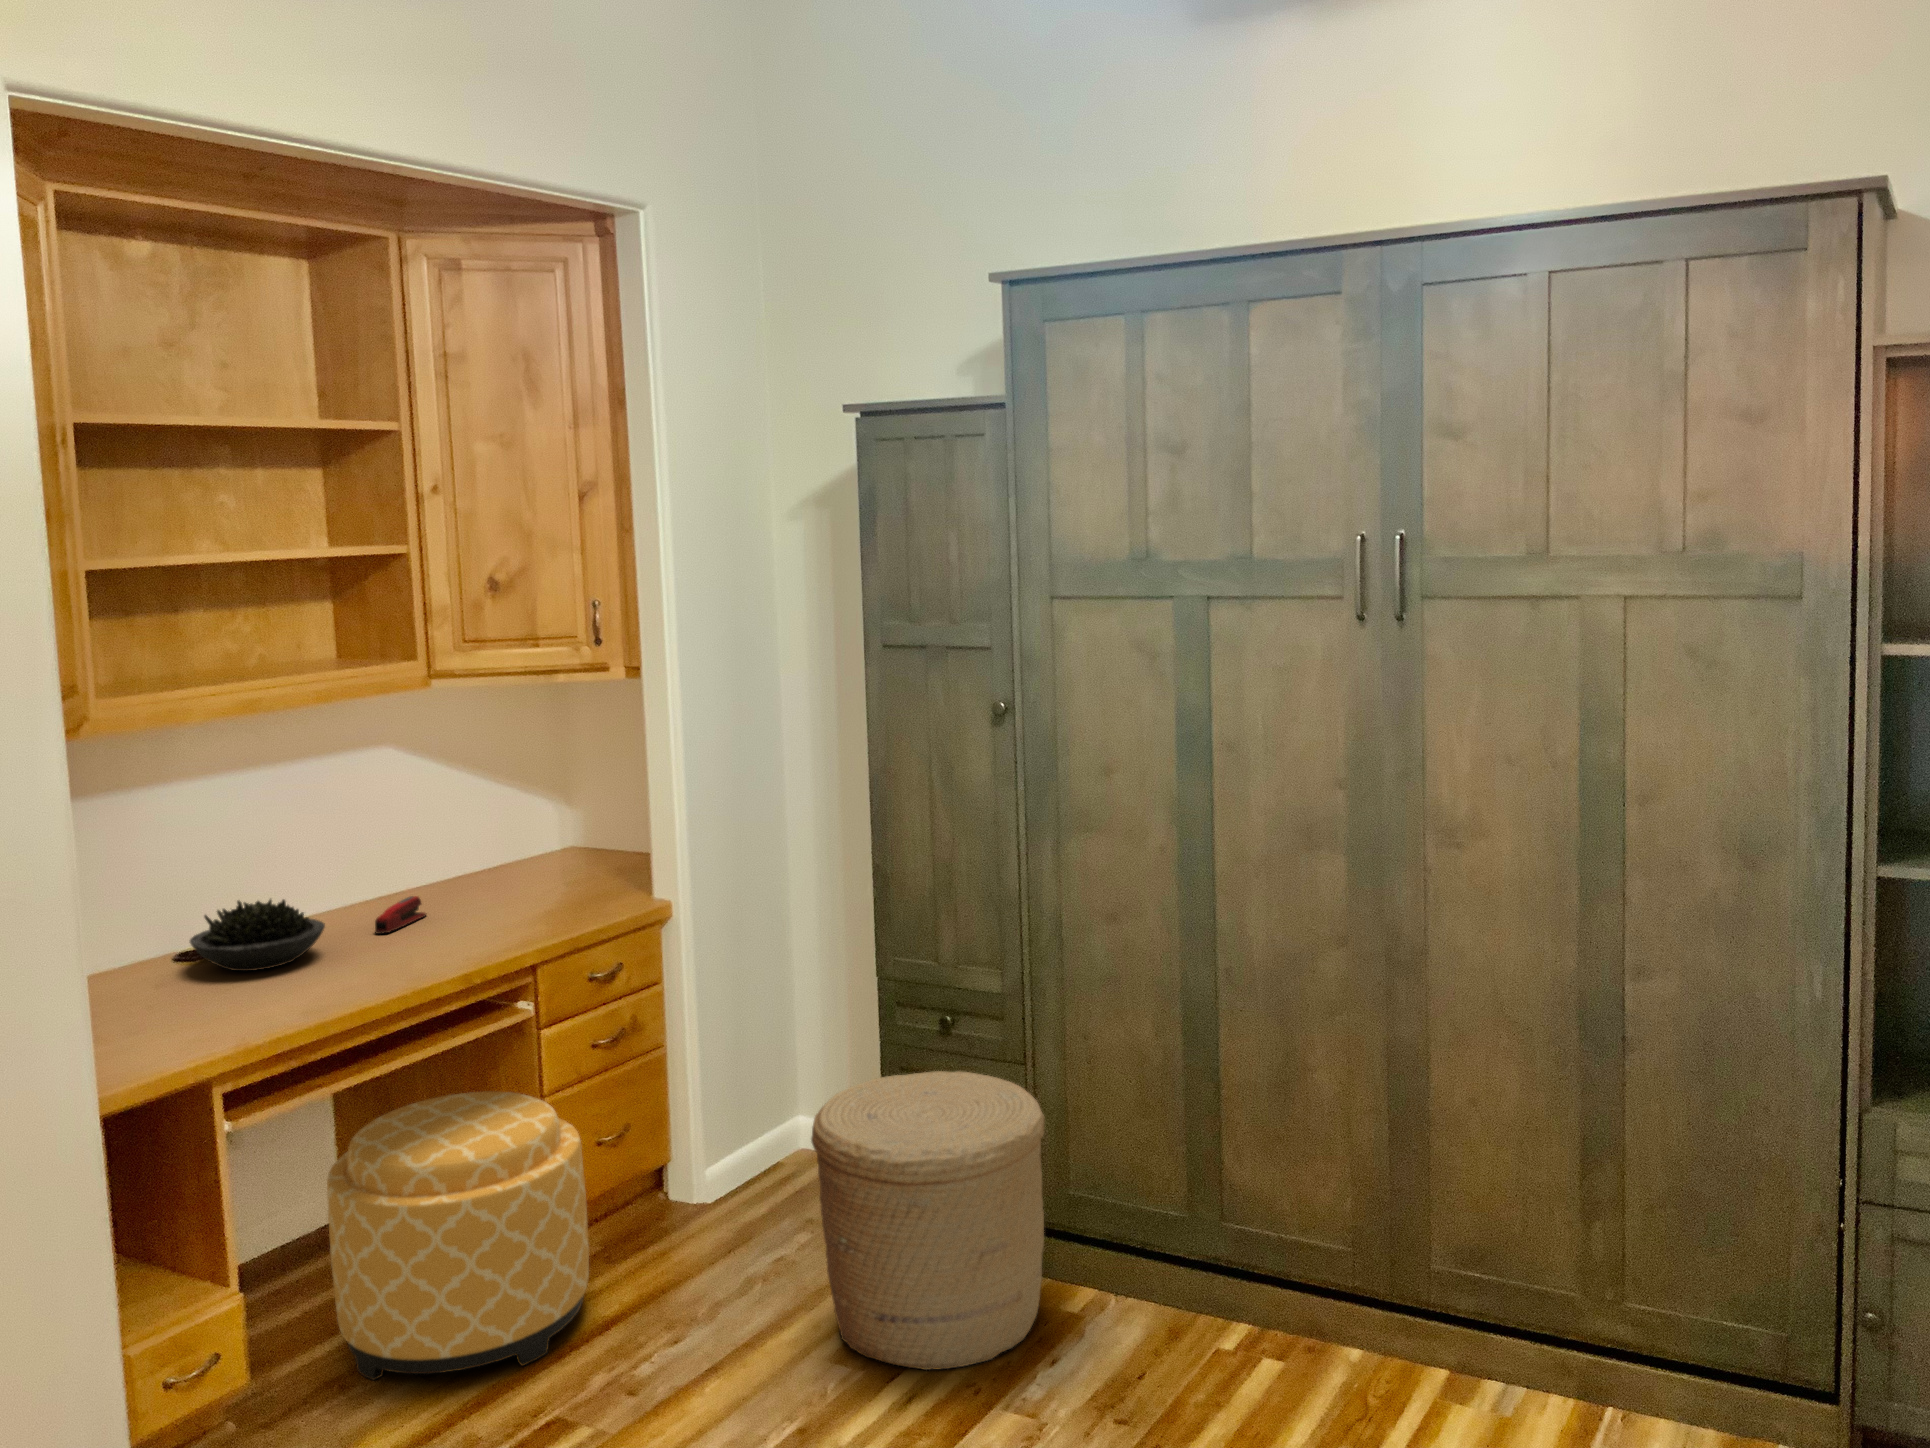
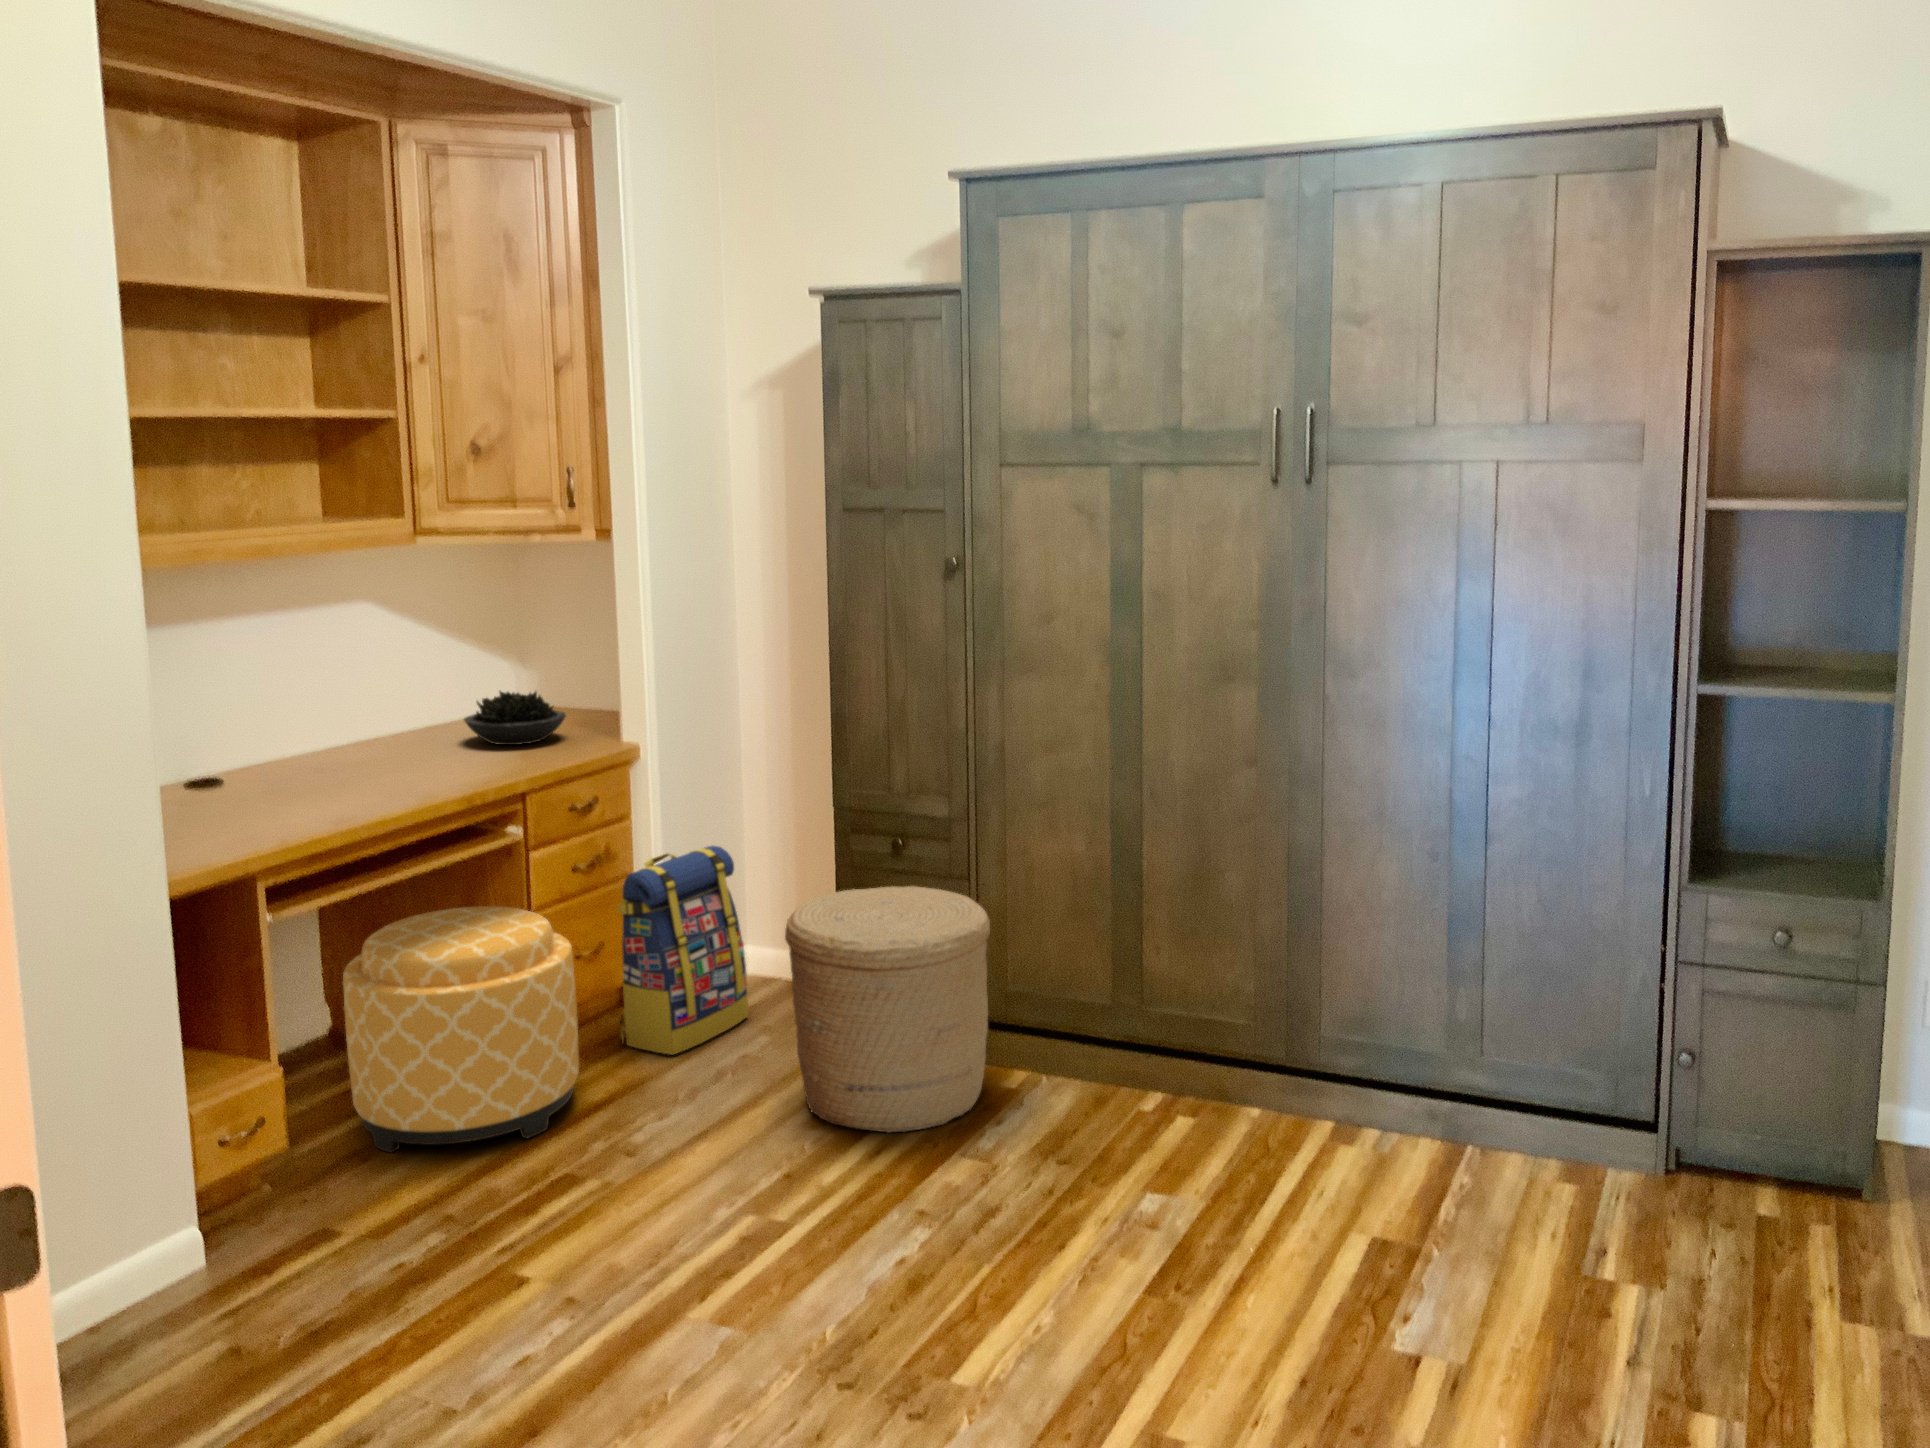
stapler: present [375,896,426,934] -> none [370,735,414,766]
succulent plant: present [190,899,325,971] -> present [464,691,566,745]
backpack: none [642,1013,791,1256] -> present [618,846,748,1055]

